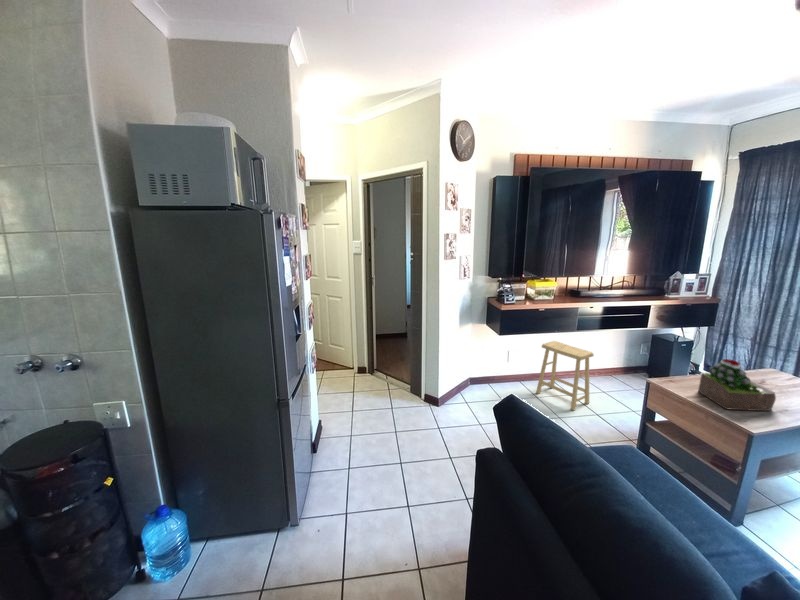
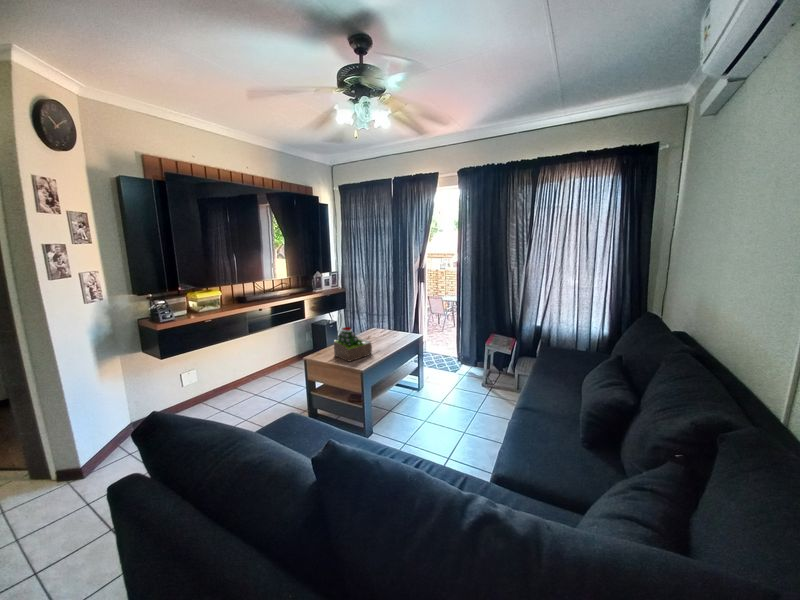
footstool: present [536,341,594,410] -> none [217,348,272,406]

